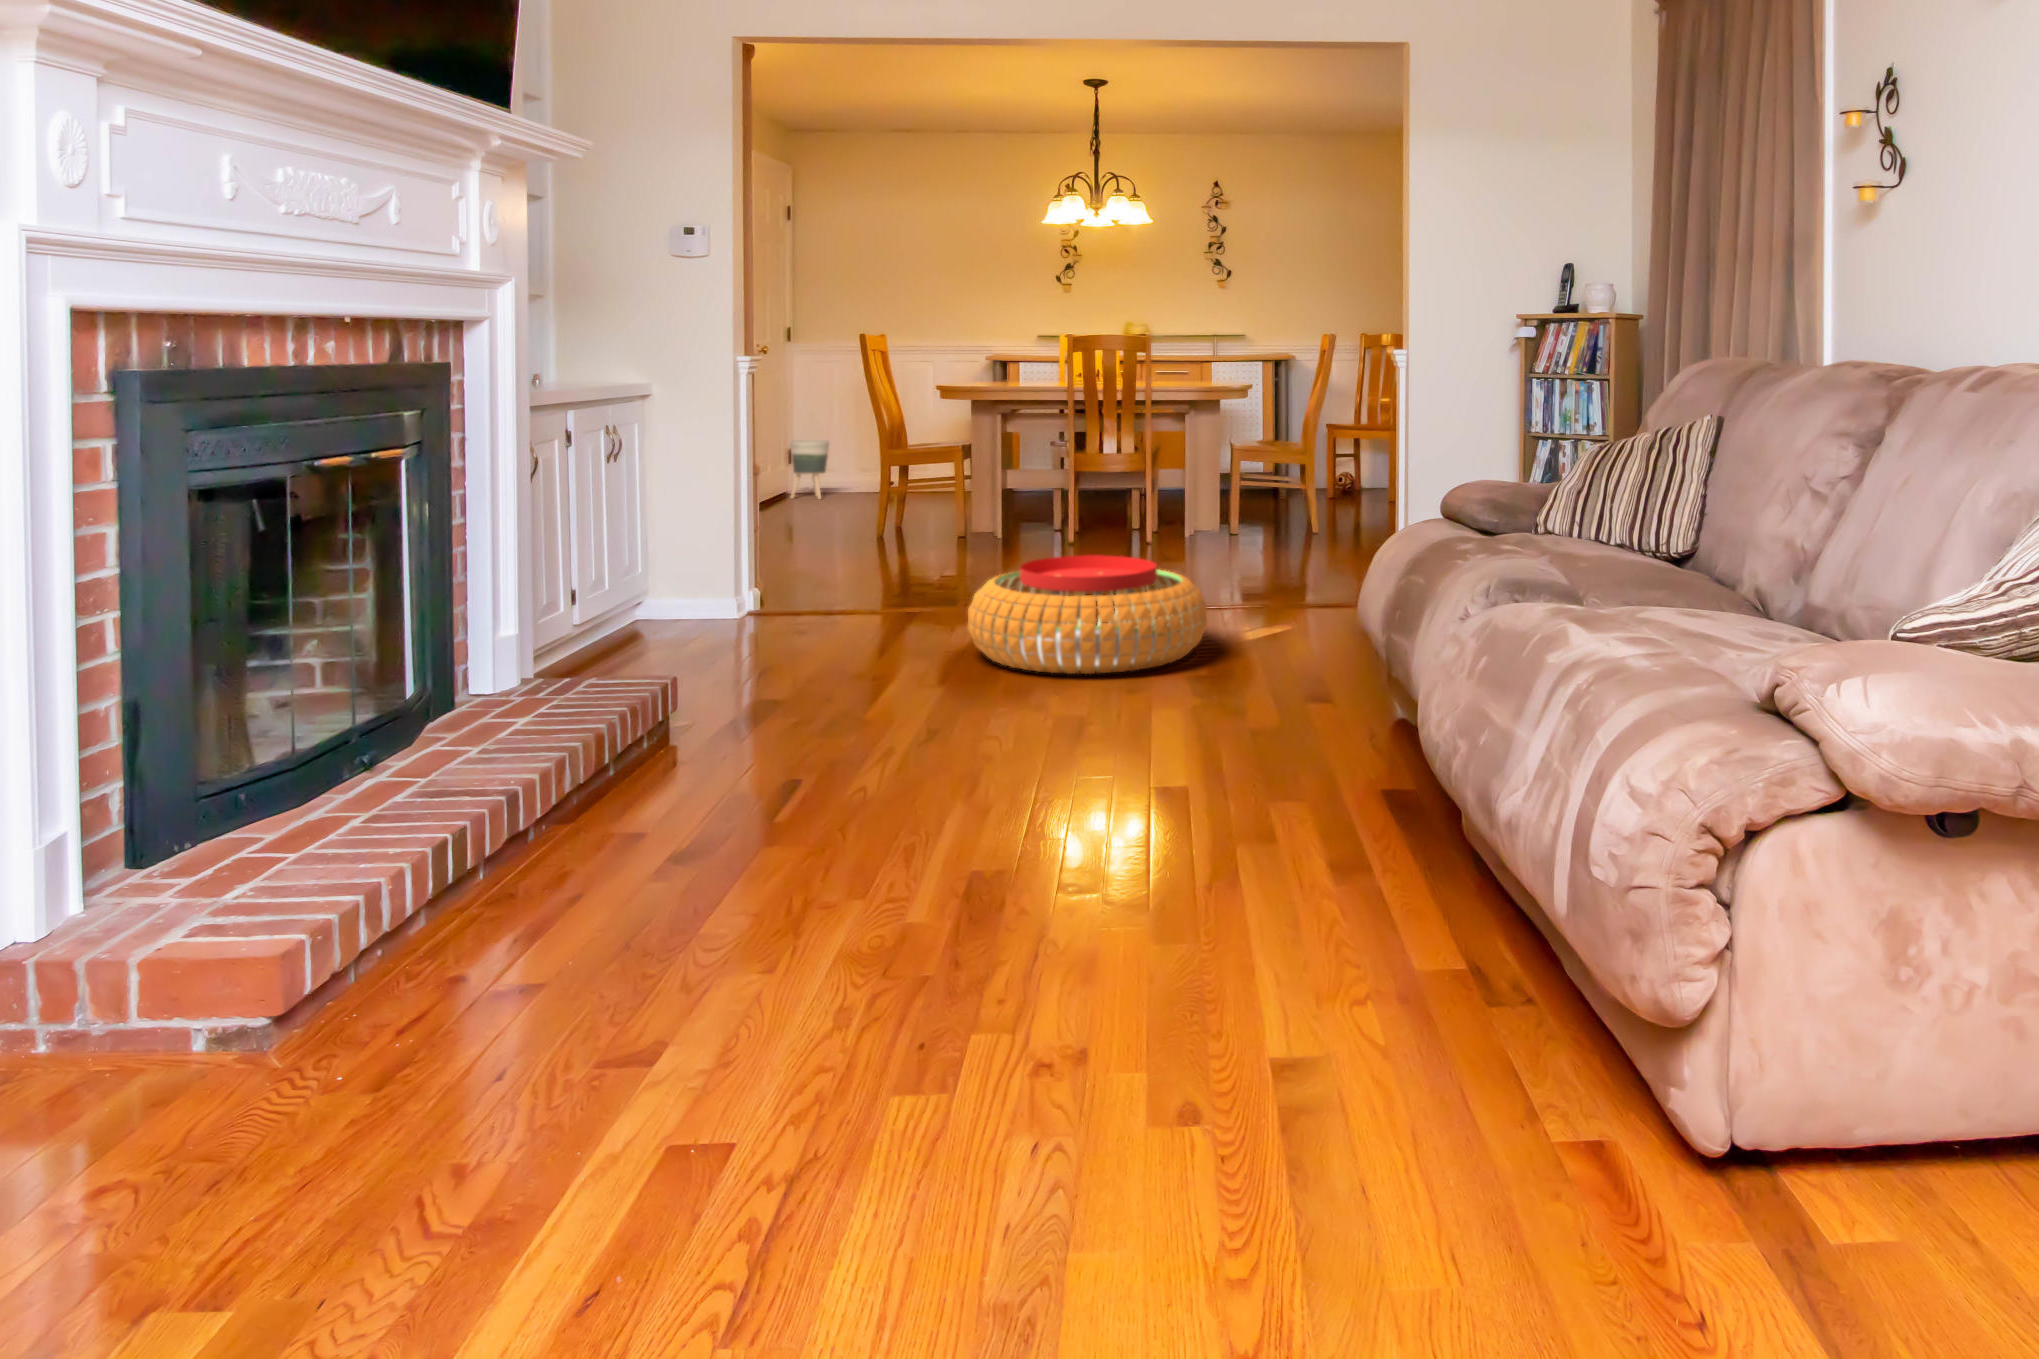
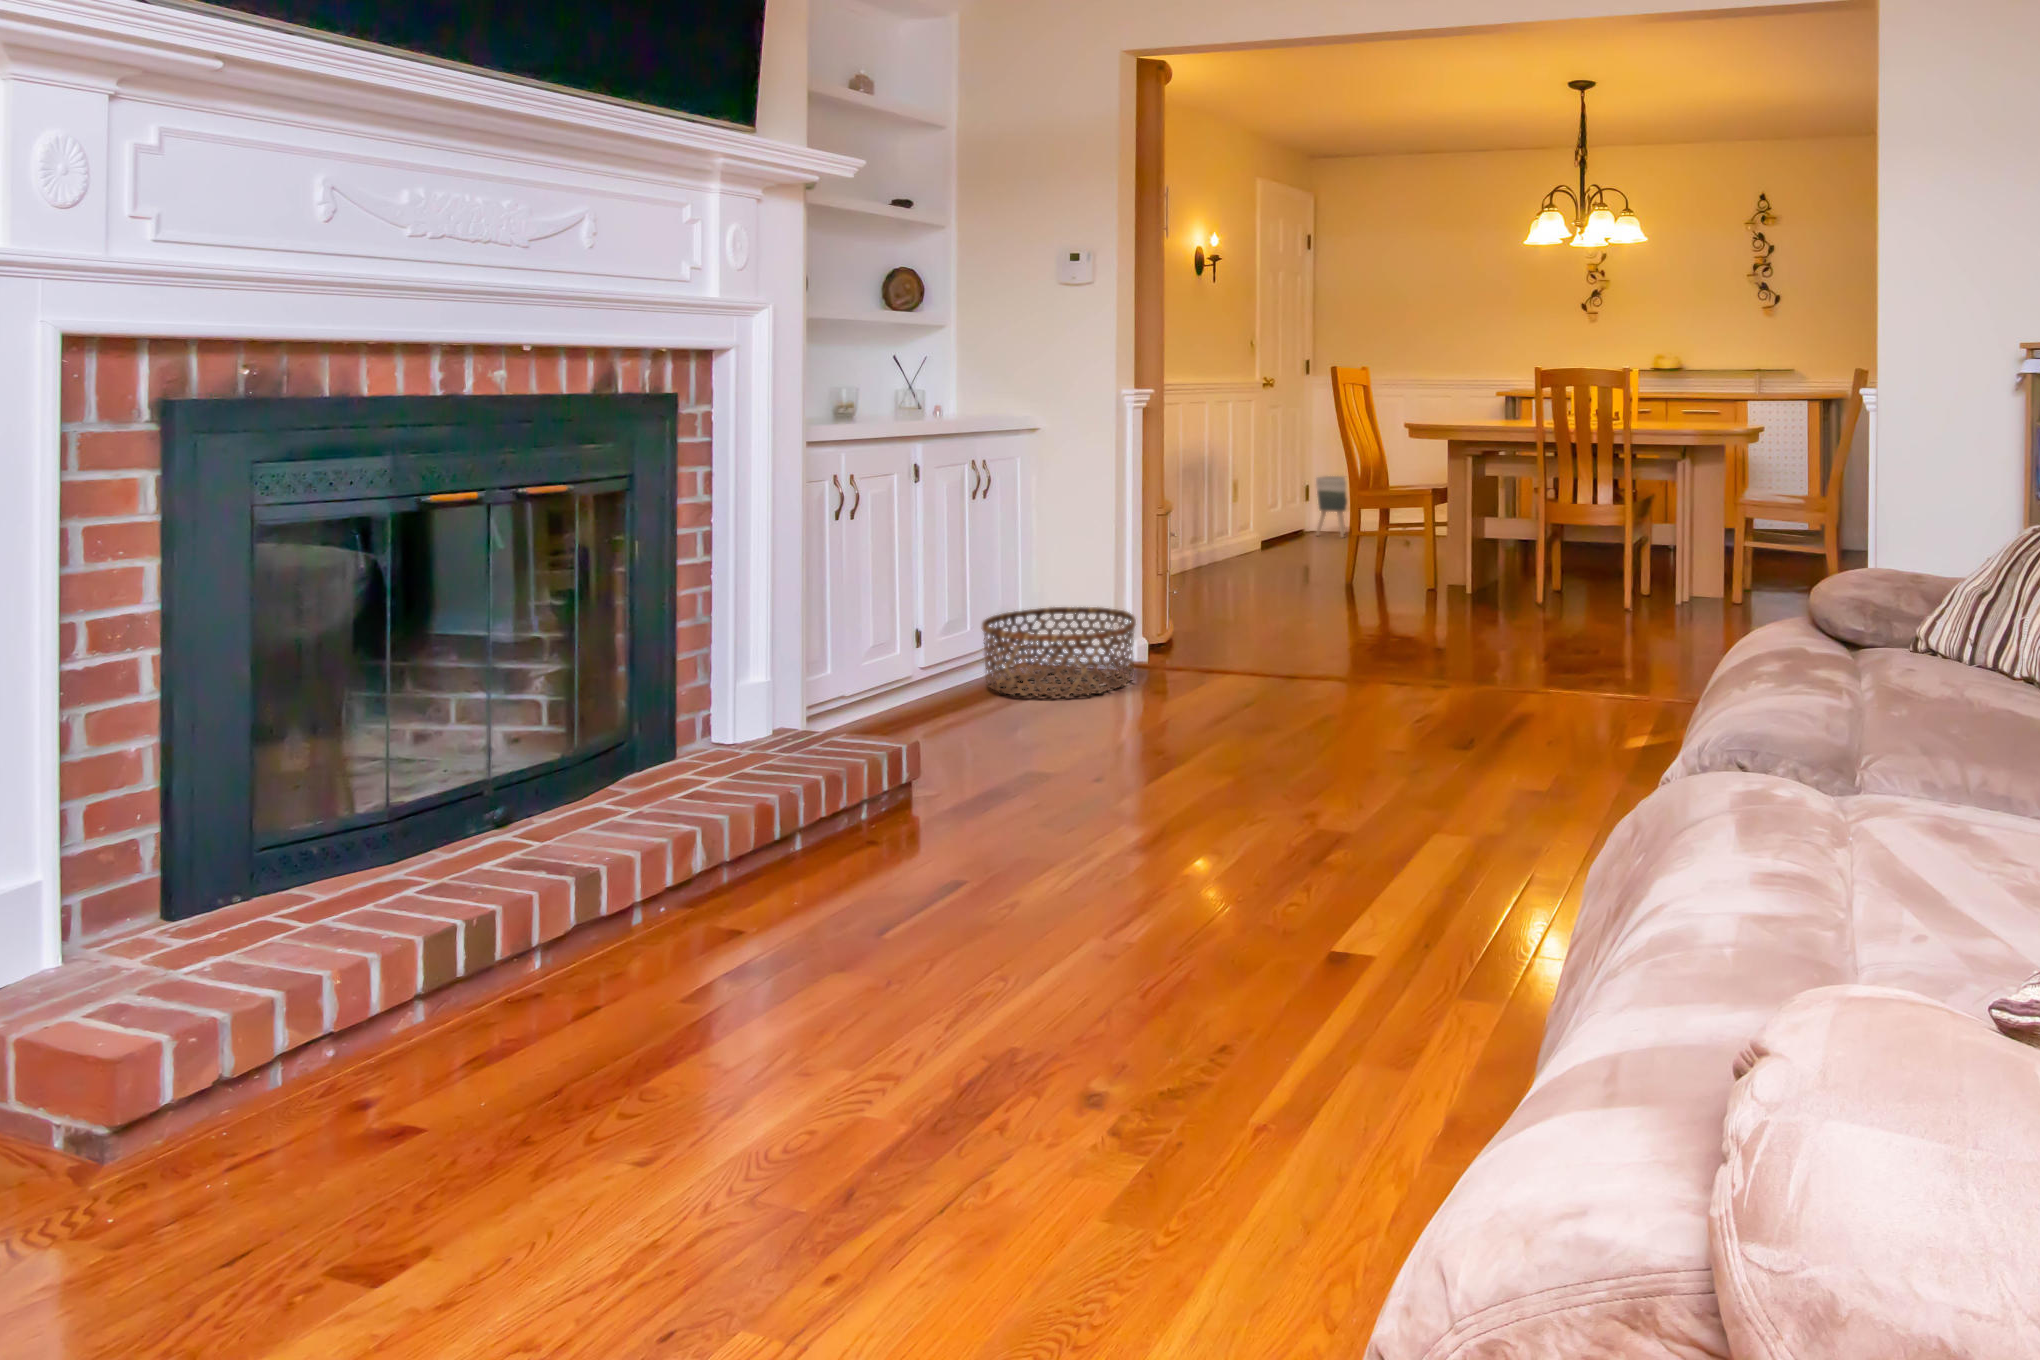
pouf: present [968,555,1207,674] -> none [1287,627,1568,774]
basket: none [617,563,770,647] -> present [981,607,1136,697]

